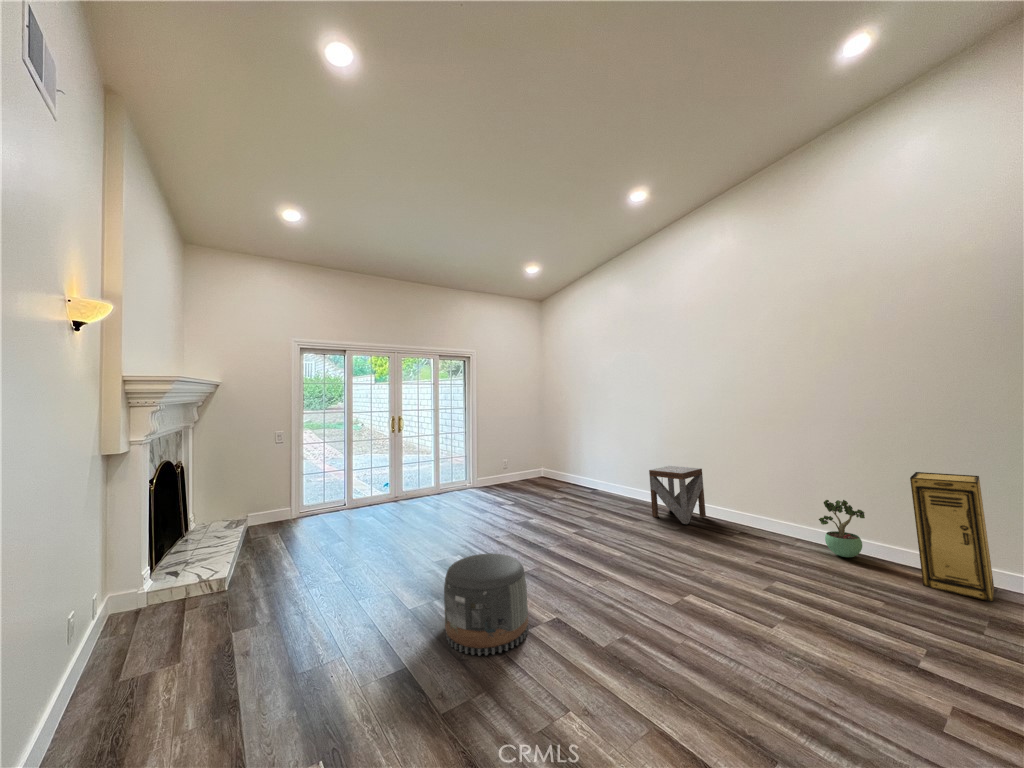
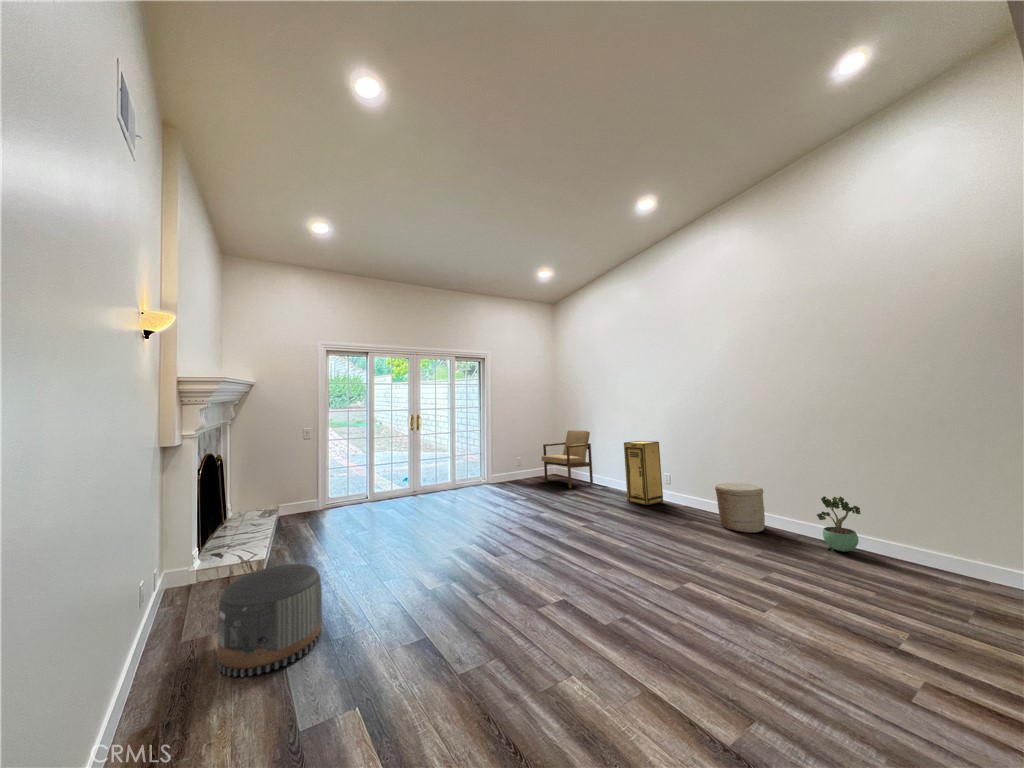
armchair: none [531,431,584,492] -> present [542,431,593,488]
side table: present [649,466,706,524] -> none [654,464,709,519]
storage cabinet: present [910,472,994,602] -> present [624,441,663,505]
woven basket: none [713,486,764,538] -> present [715,483,765,533]
pouf: present [444,553,528,656] -> present [217,564,322,677]

